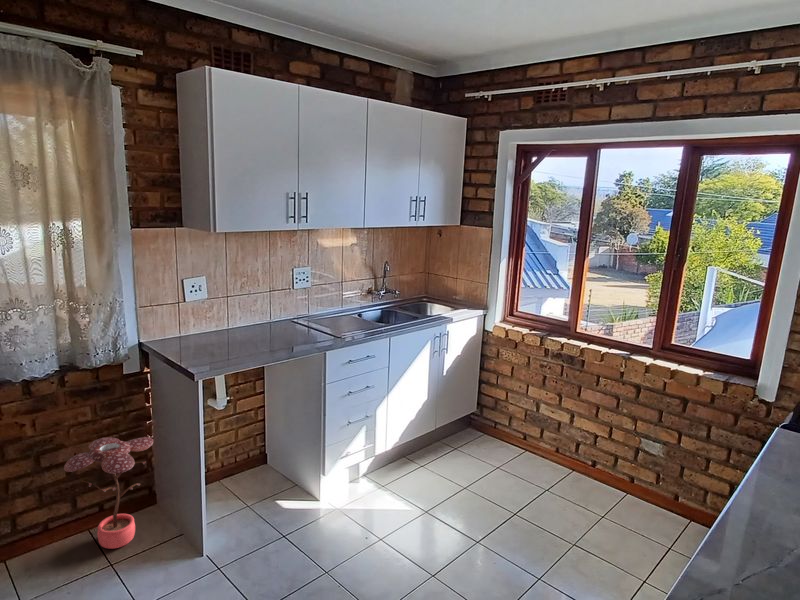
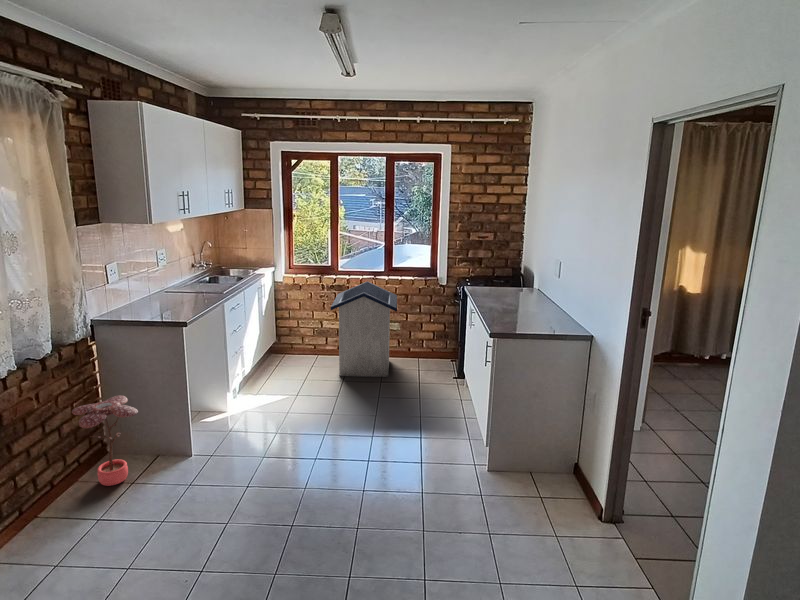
trash can: none [515,359,663,538] -> present [330,281,397,377]

